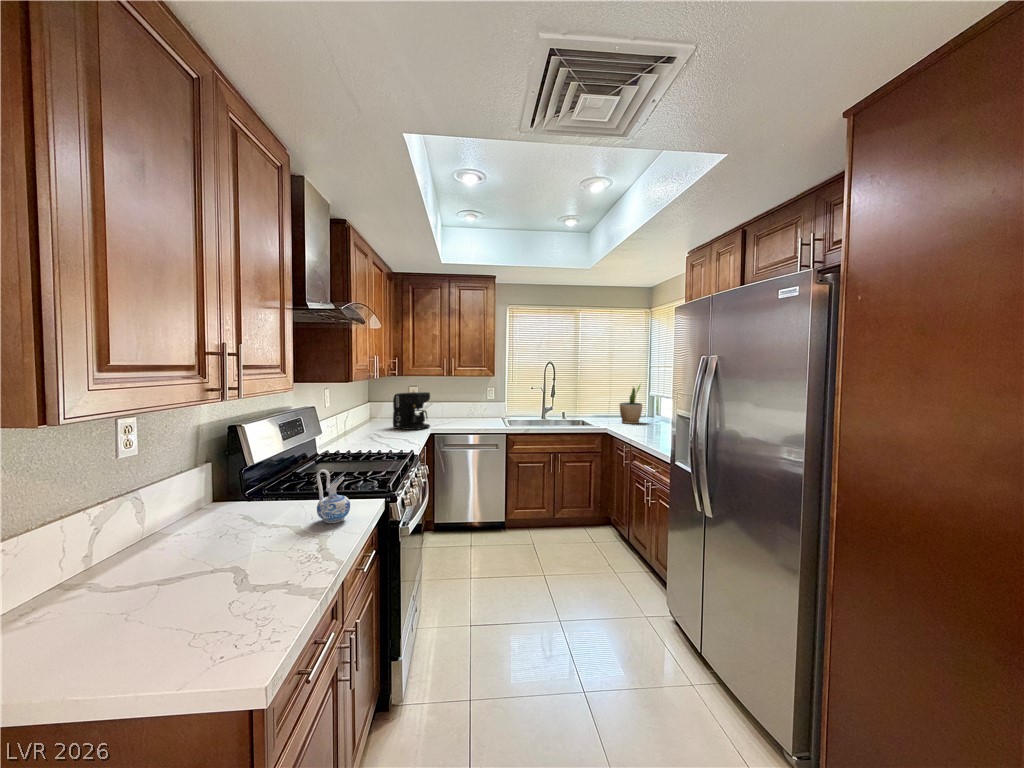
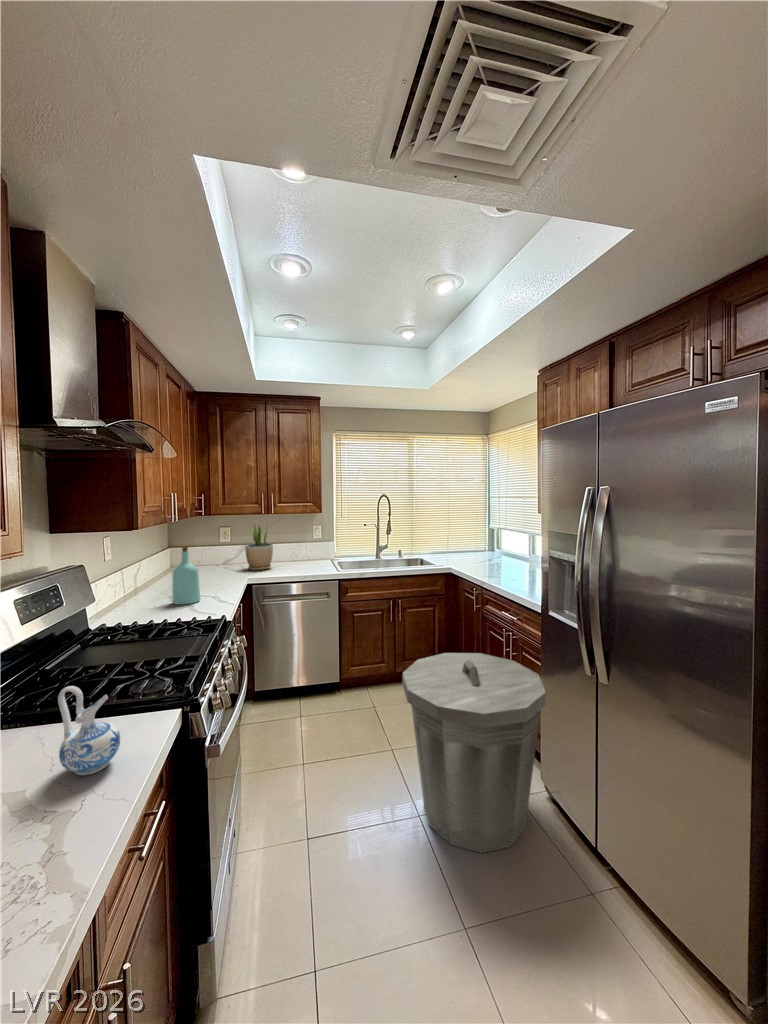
potted plant: present [619,384,642,424] -> present [245,522,273,570]
coffee maker: present [393,392,430,430] -> none [199,535,246,581]
bottle: none [374,398,395,443] -> present [172,546,200,605]
trash can: none [550,494,665,648] -> present [402,653,546,853]

